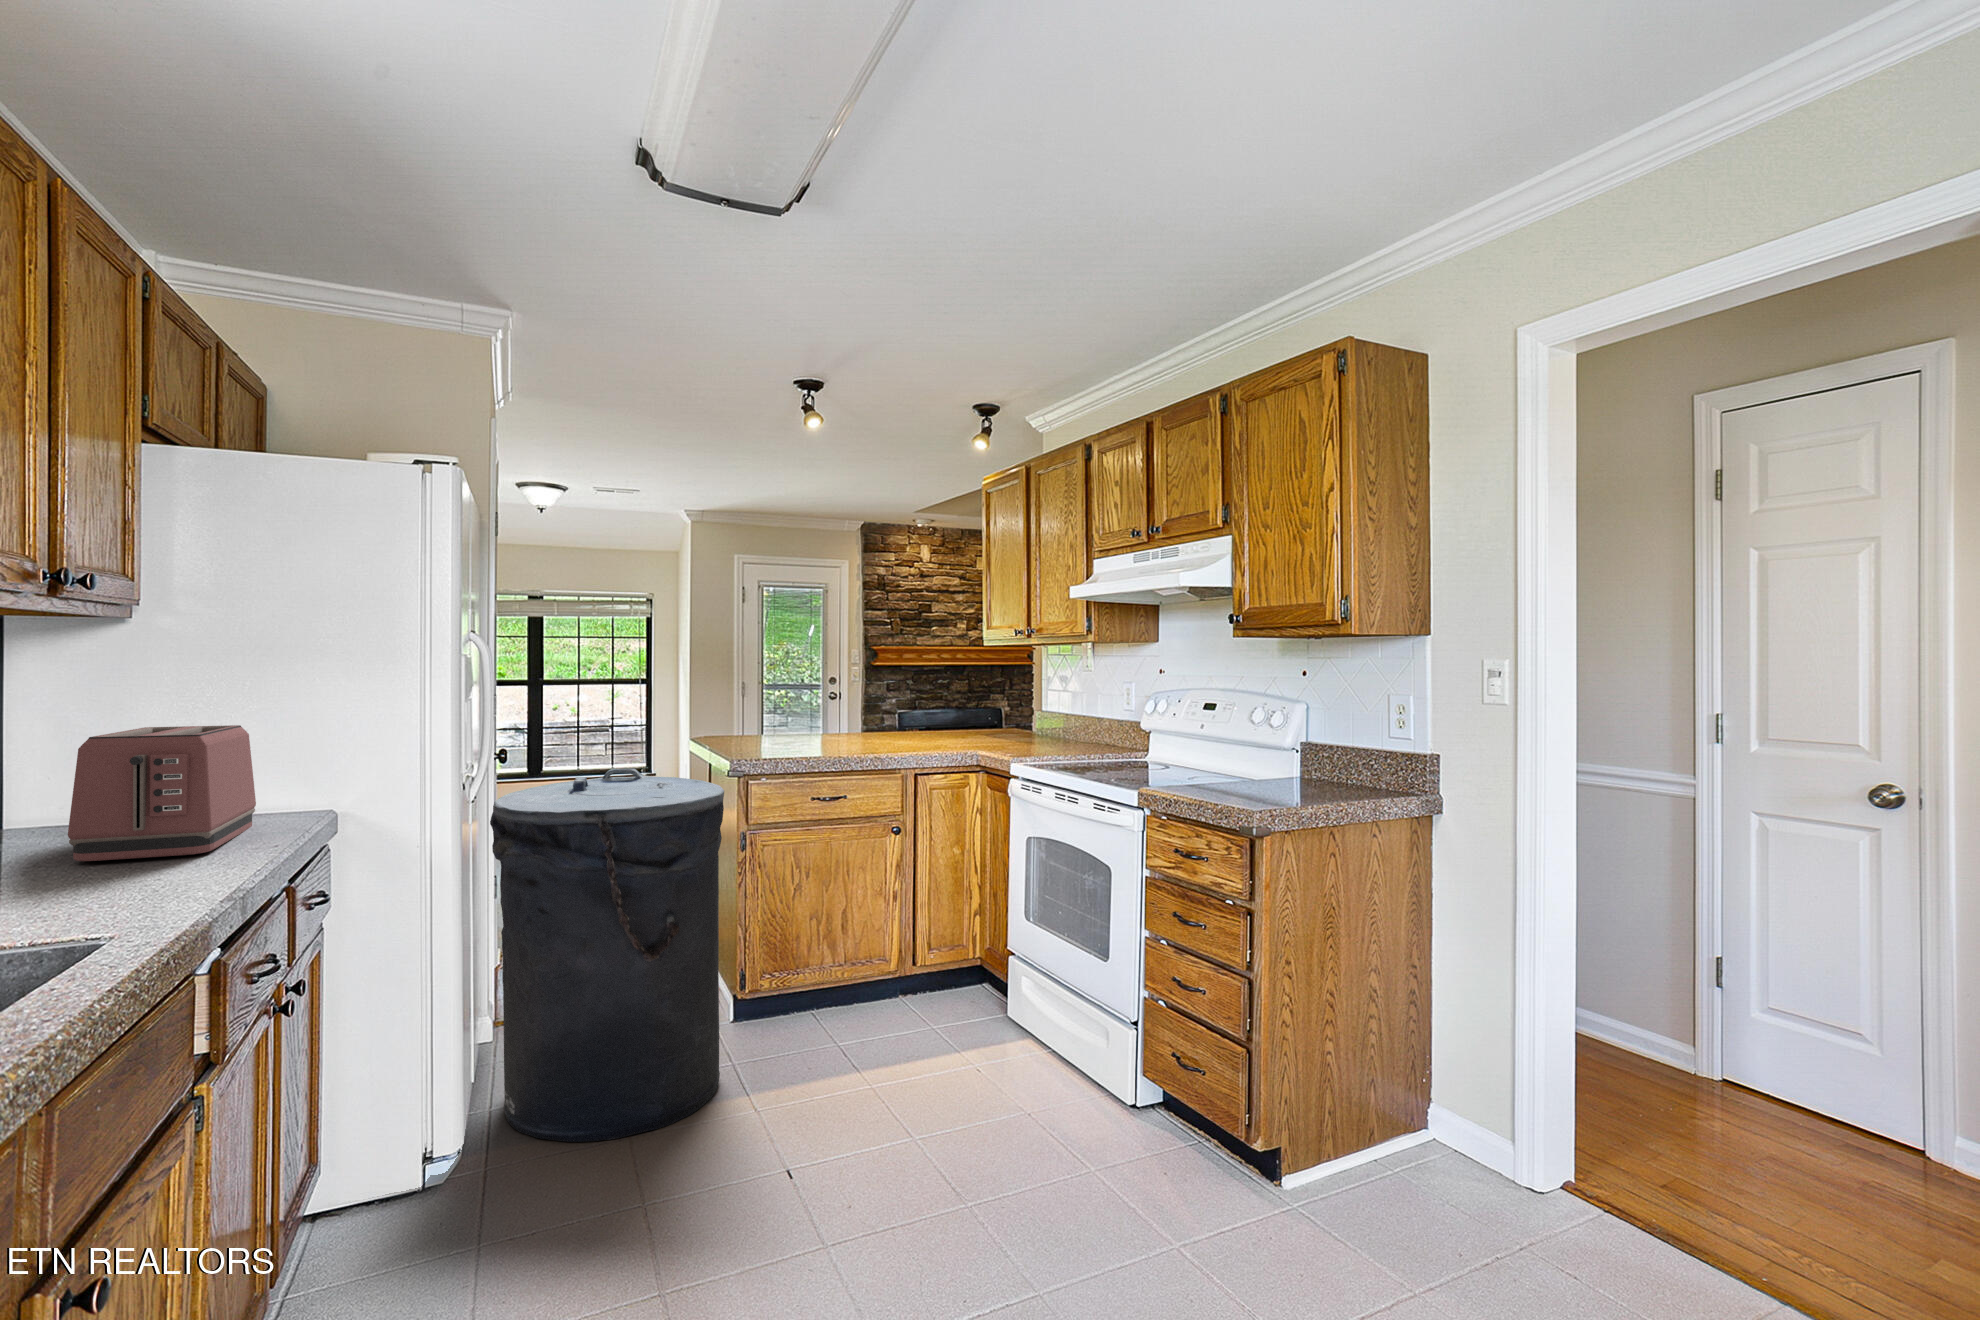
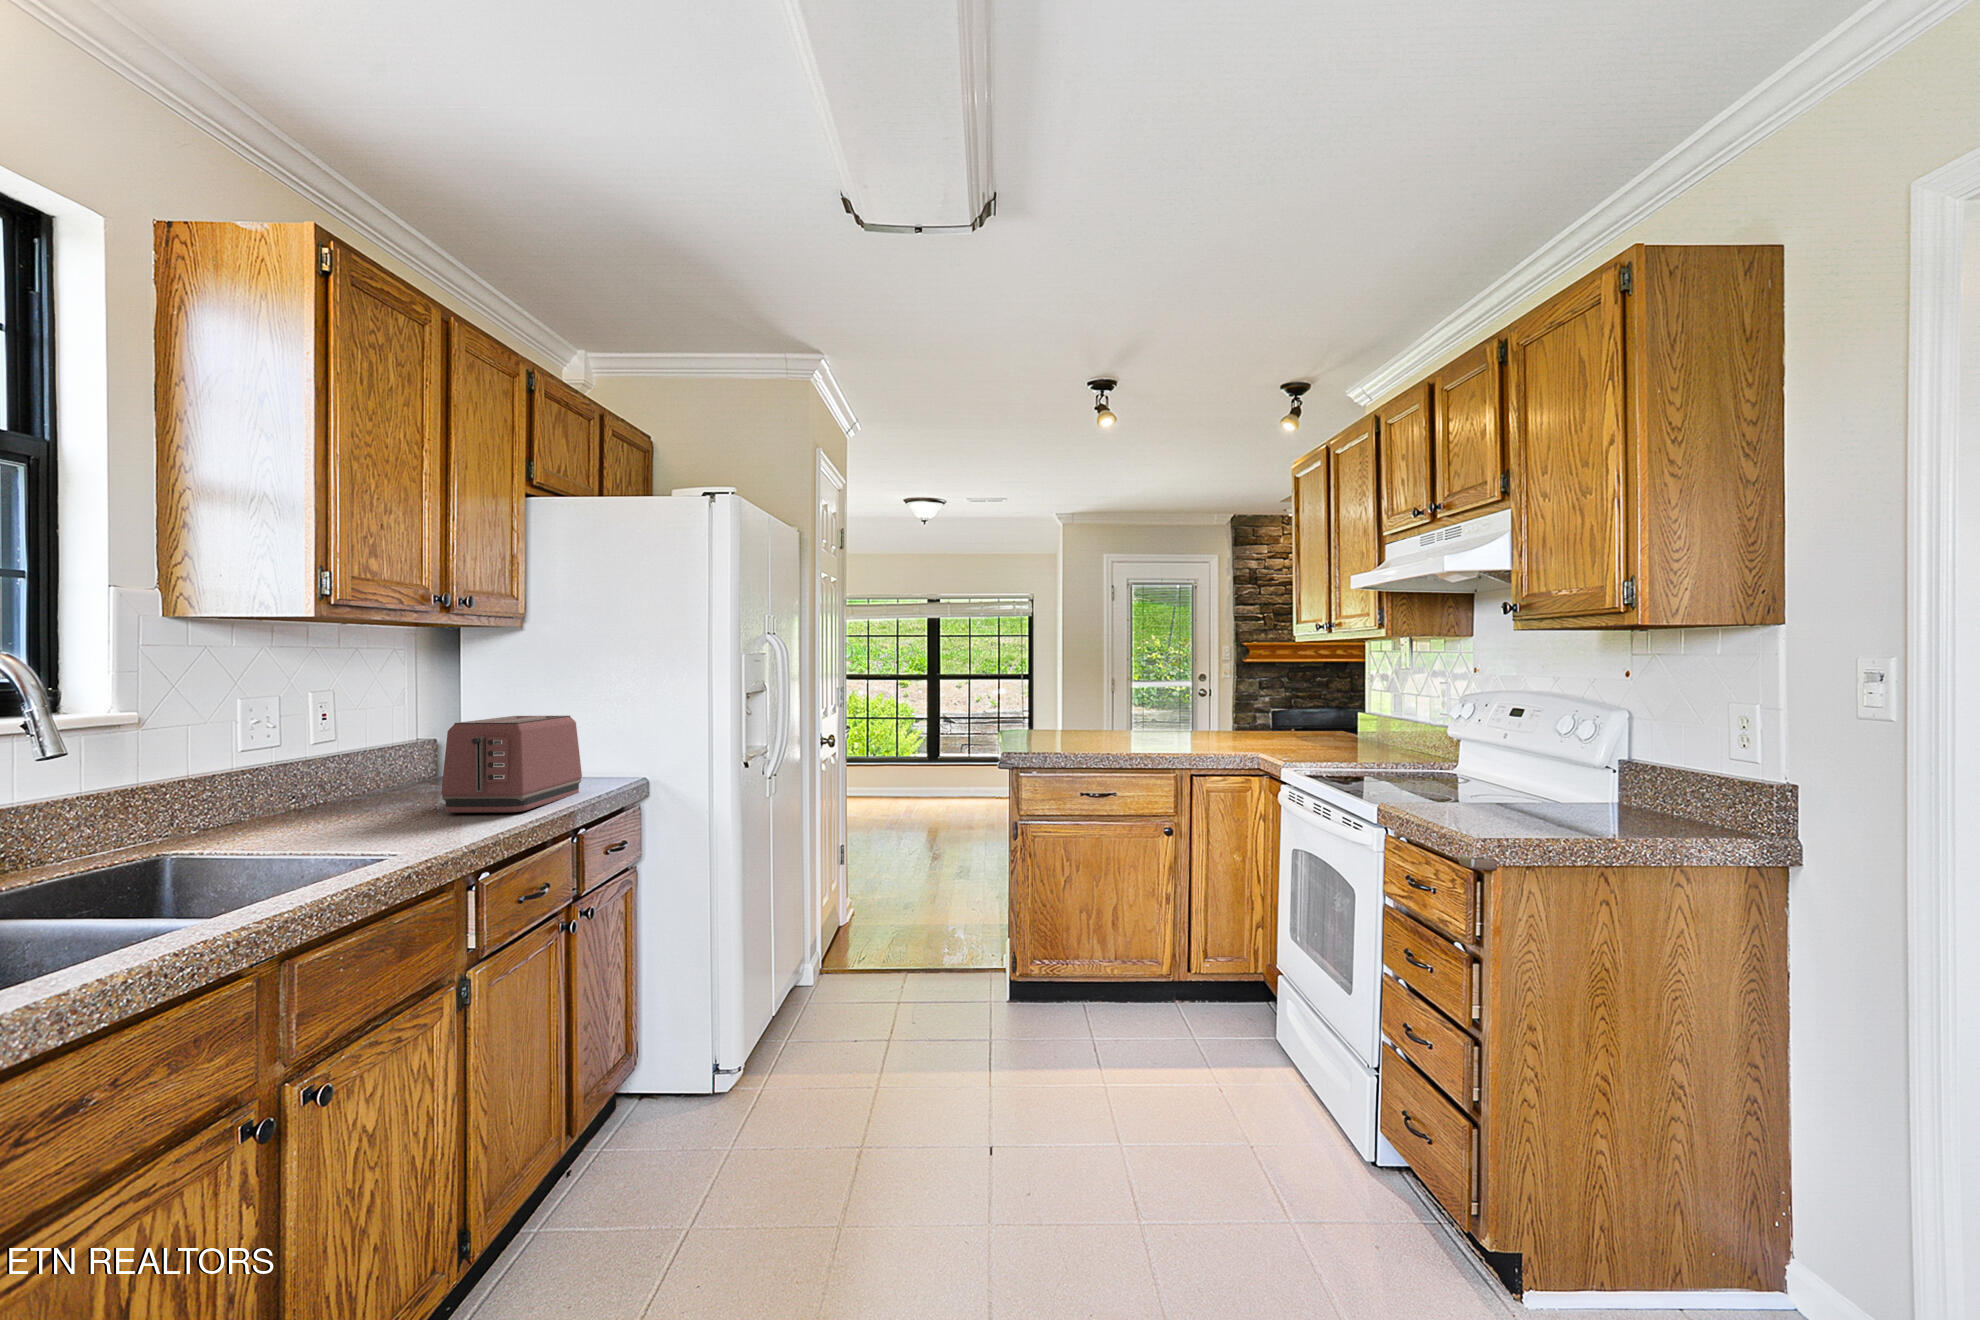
trash can: present [490,768,724,1142] -> none [781,758,976,1087]

